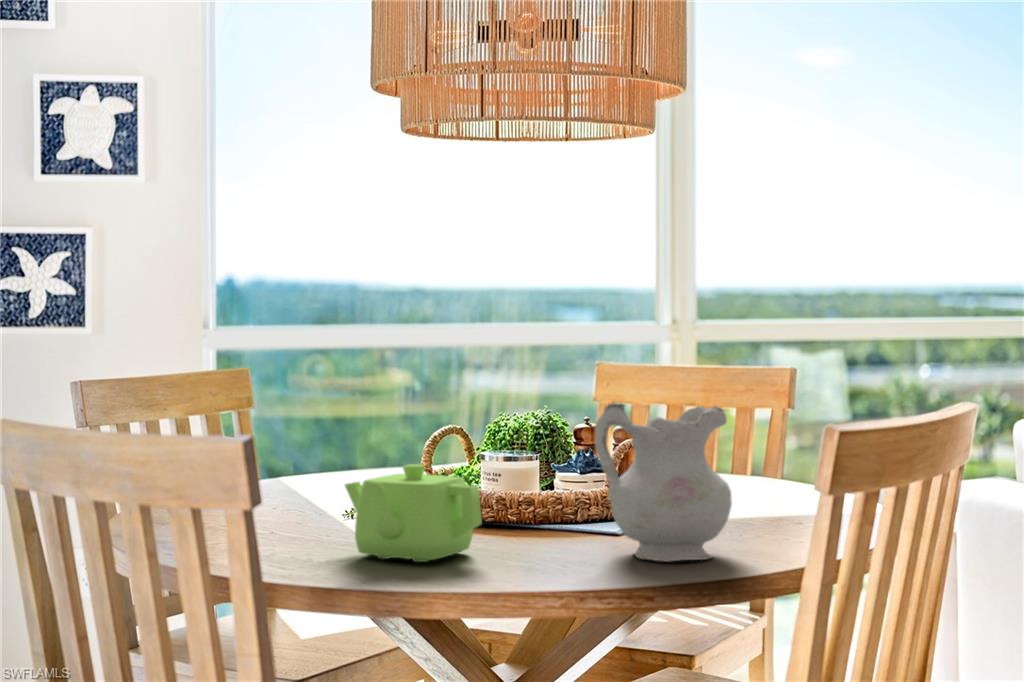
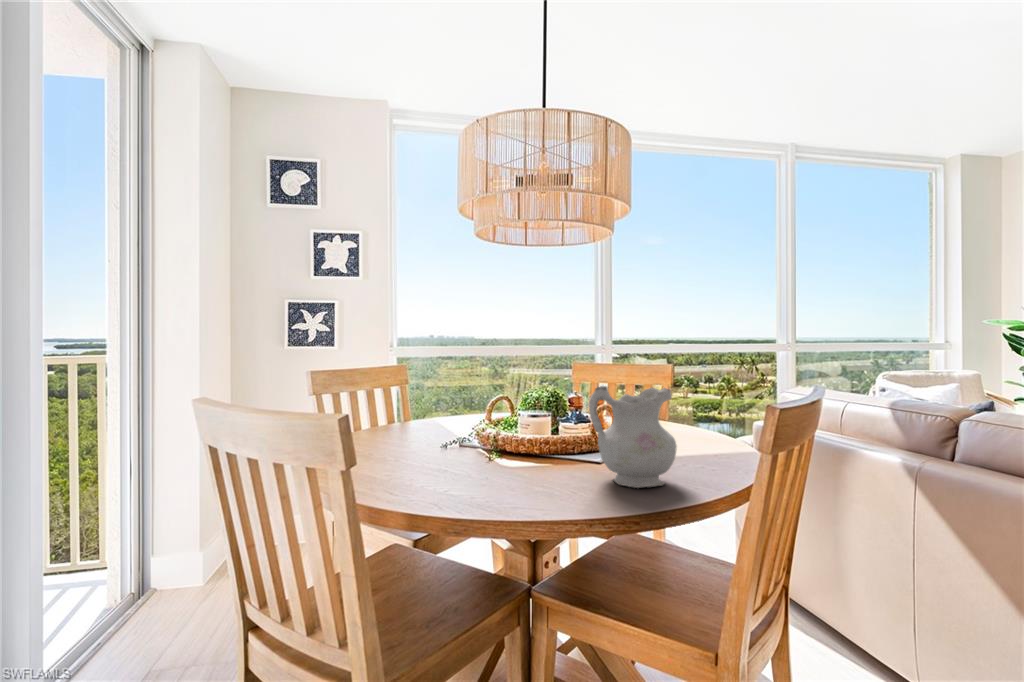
teapot: present [345,464,482,562] -> none [436,424,519,487]

